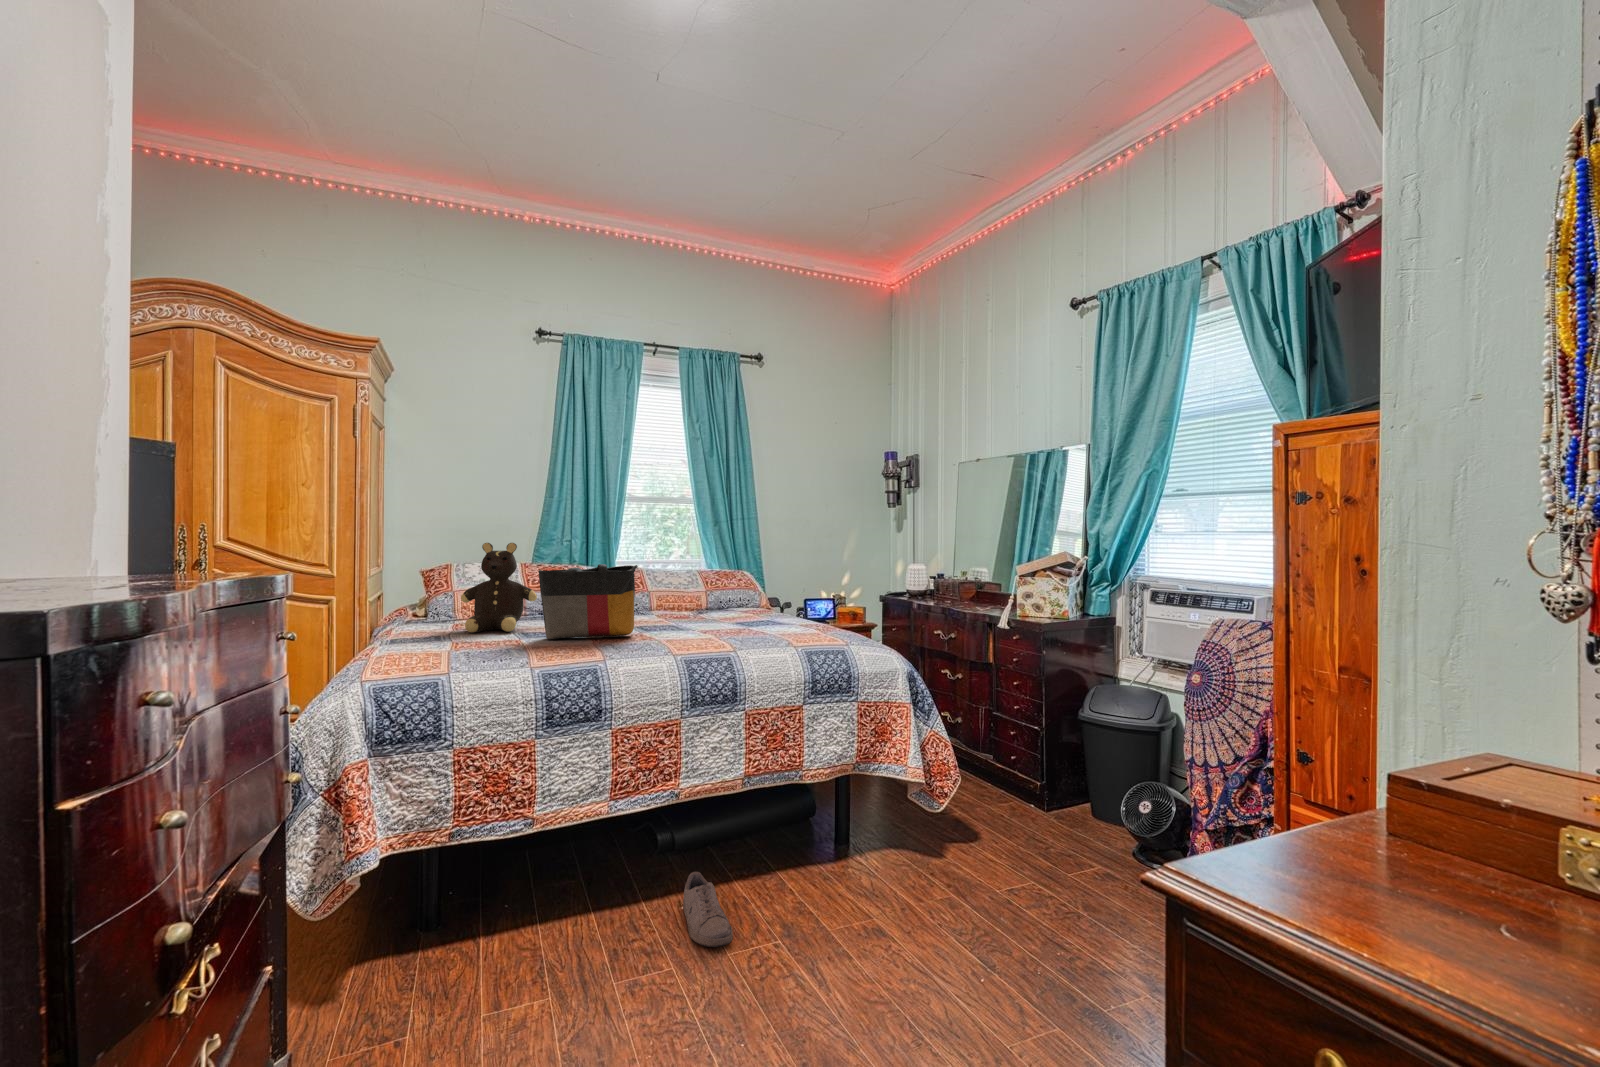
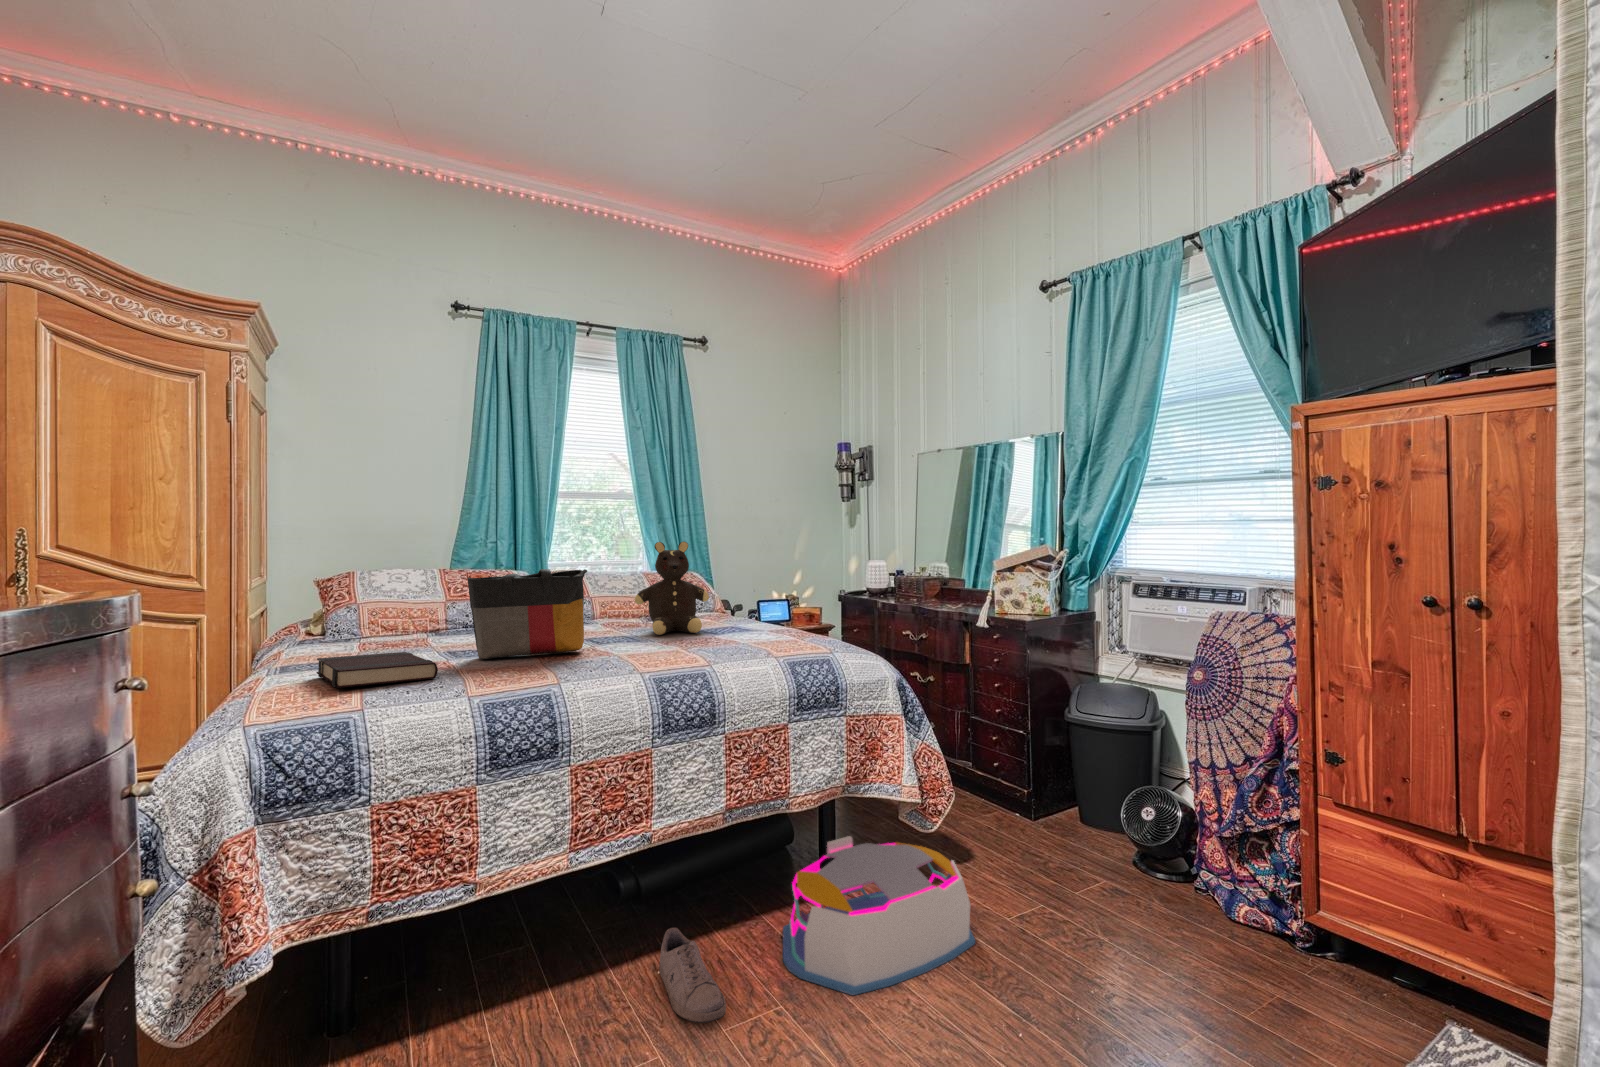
teddy bear: present [461,543,537,632] -> present [635,541,709,635]
book: none [417,631,510,656] -> present [316,652,438,688]
storage bin: none [788,807,961,938] -> present [783,836,975,995]

